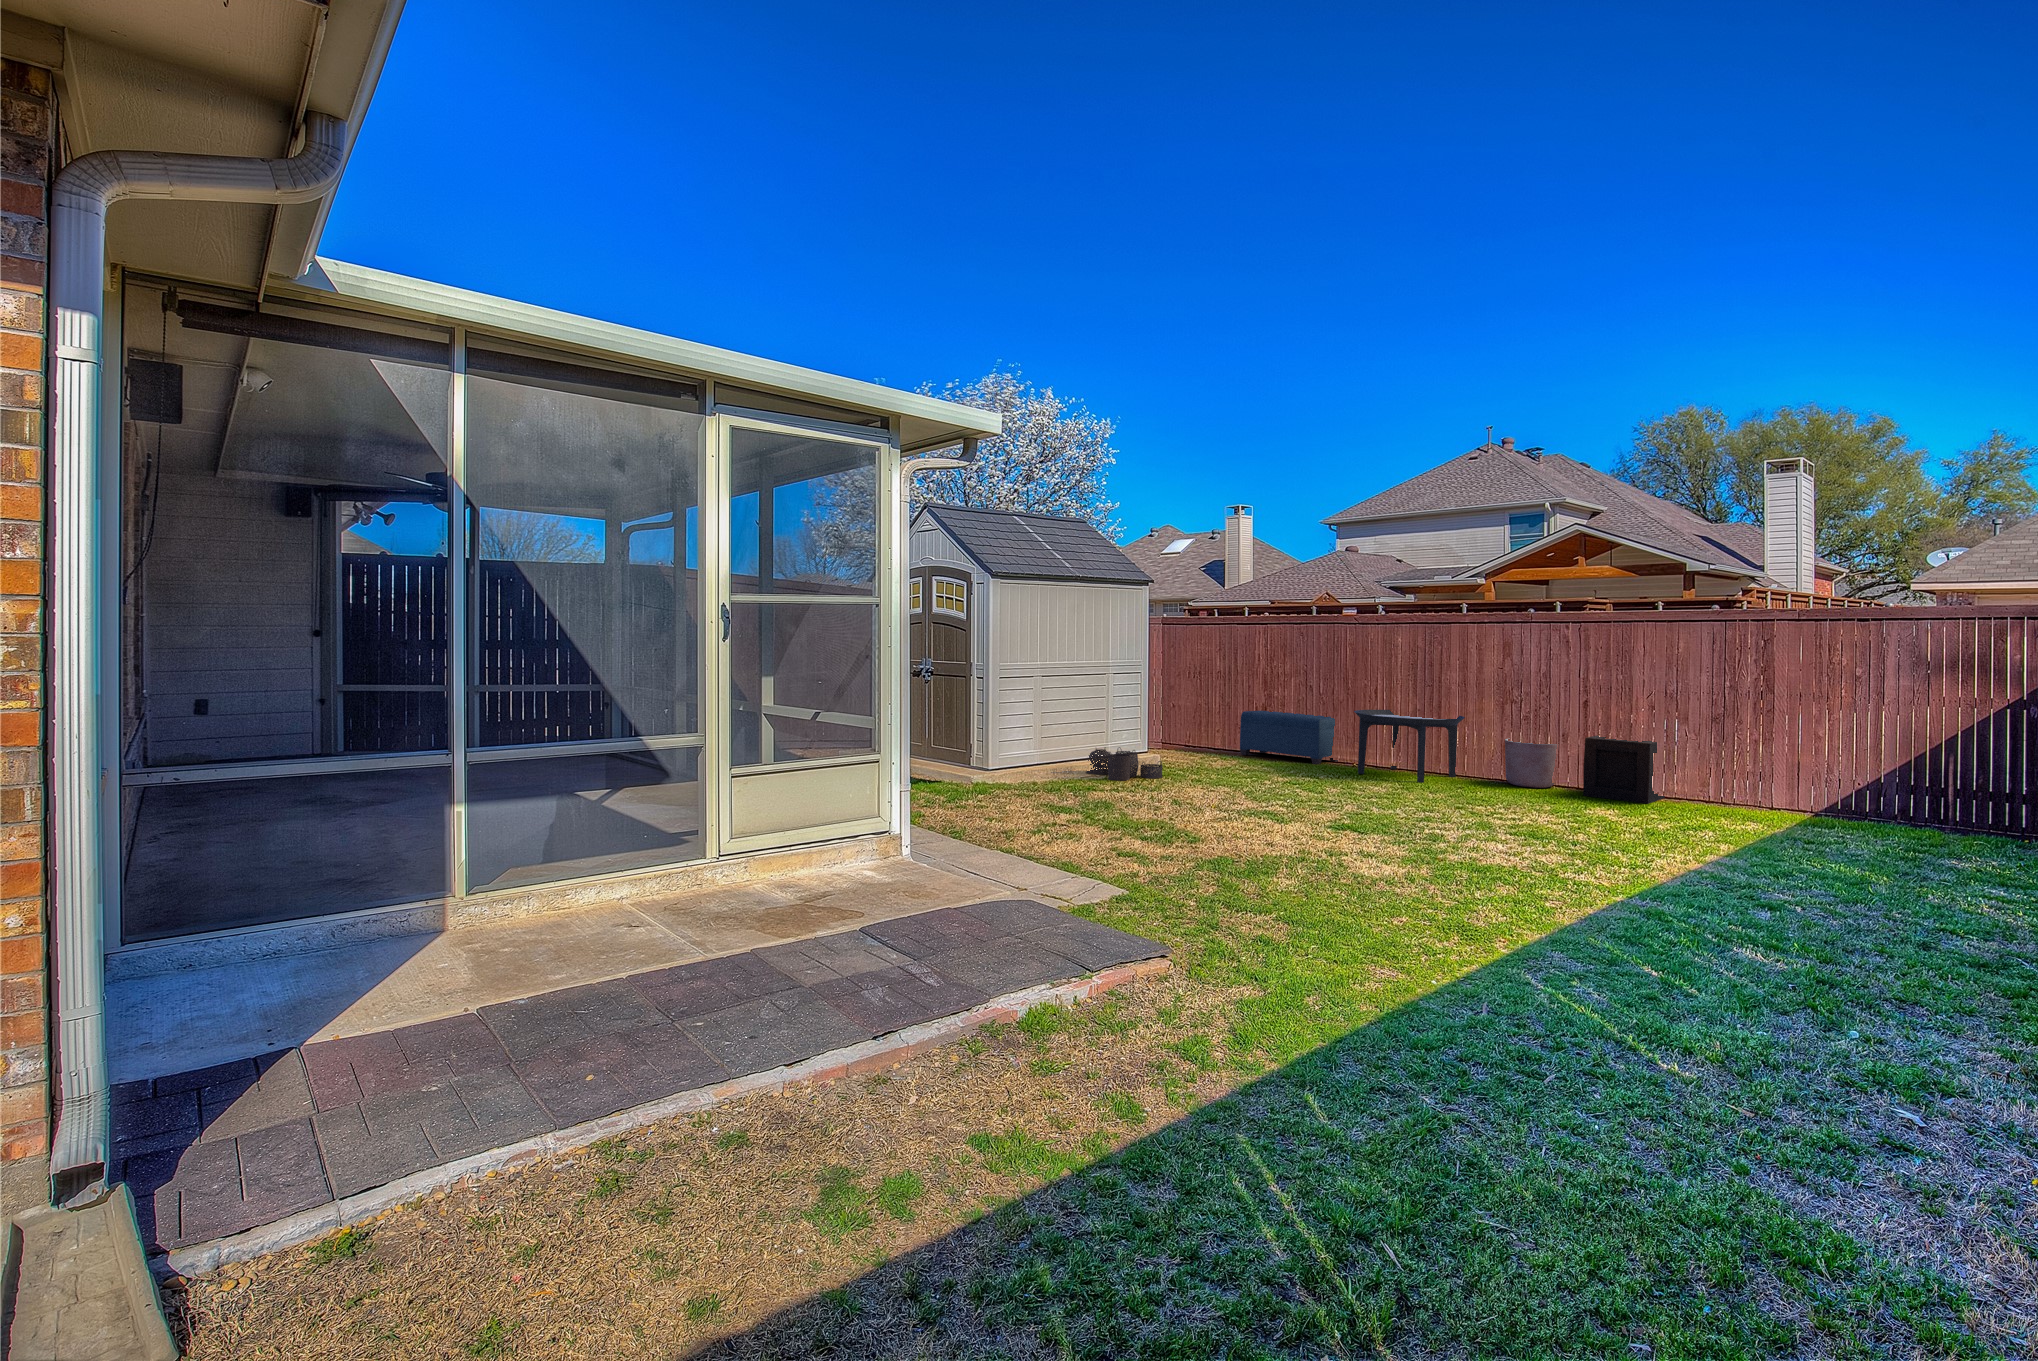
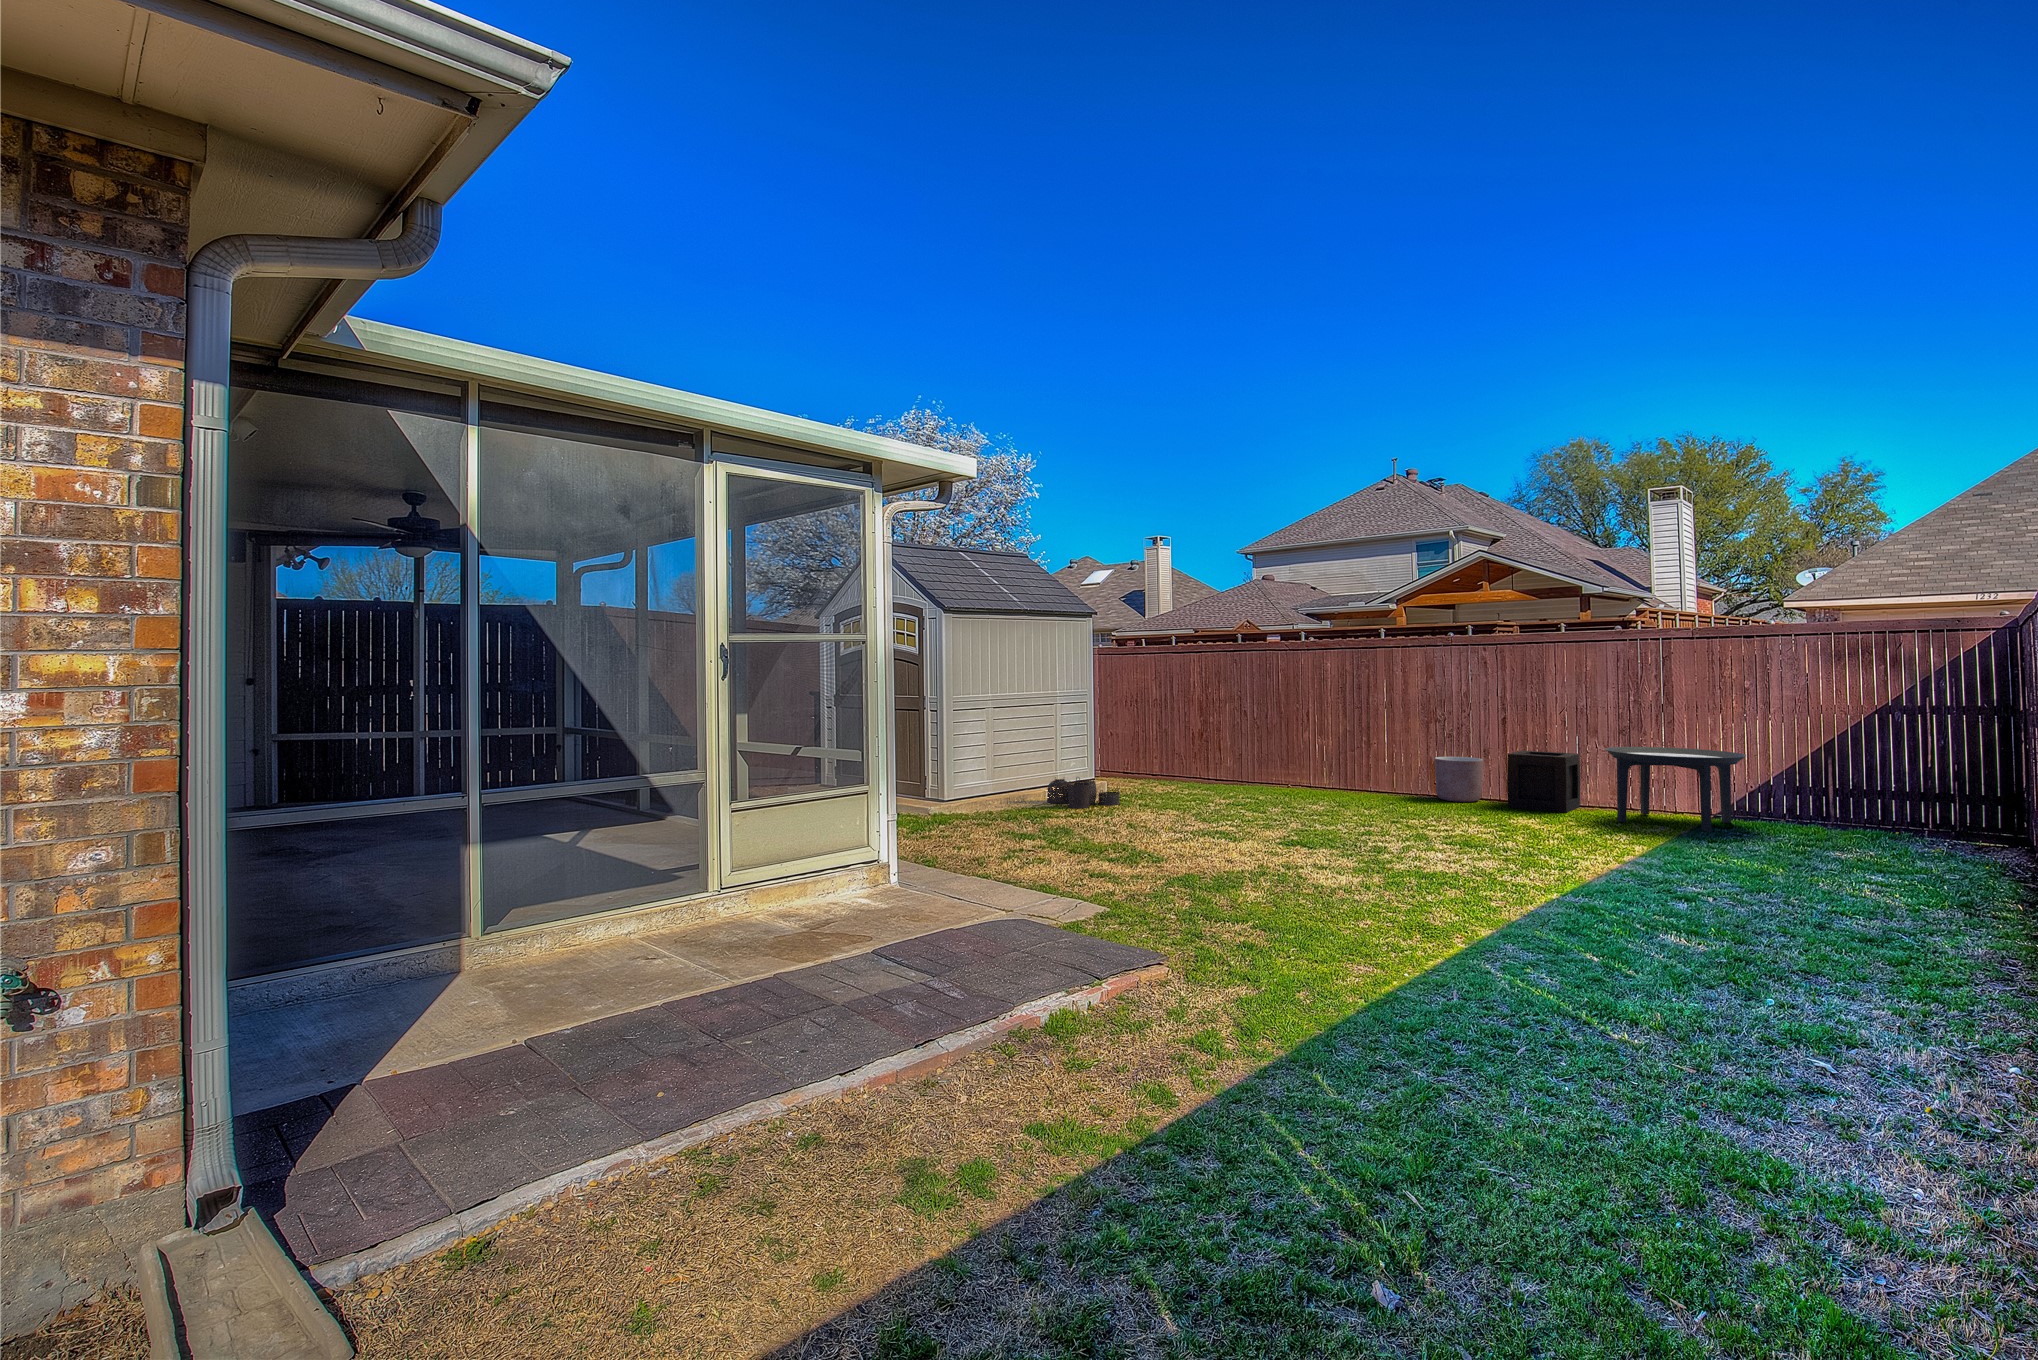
round table: present [1354,710,1465,783] -> present [1605,747,1746,831]
bench: present [1240,711,1338,764] -> none [1187,738,1282,787]

